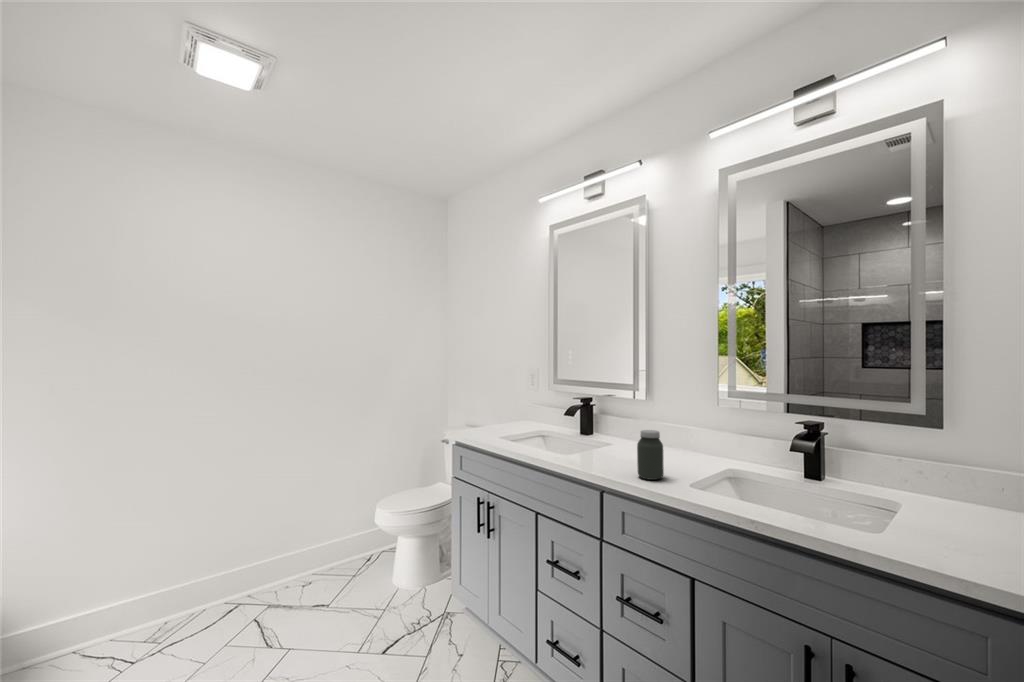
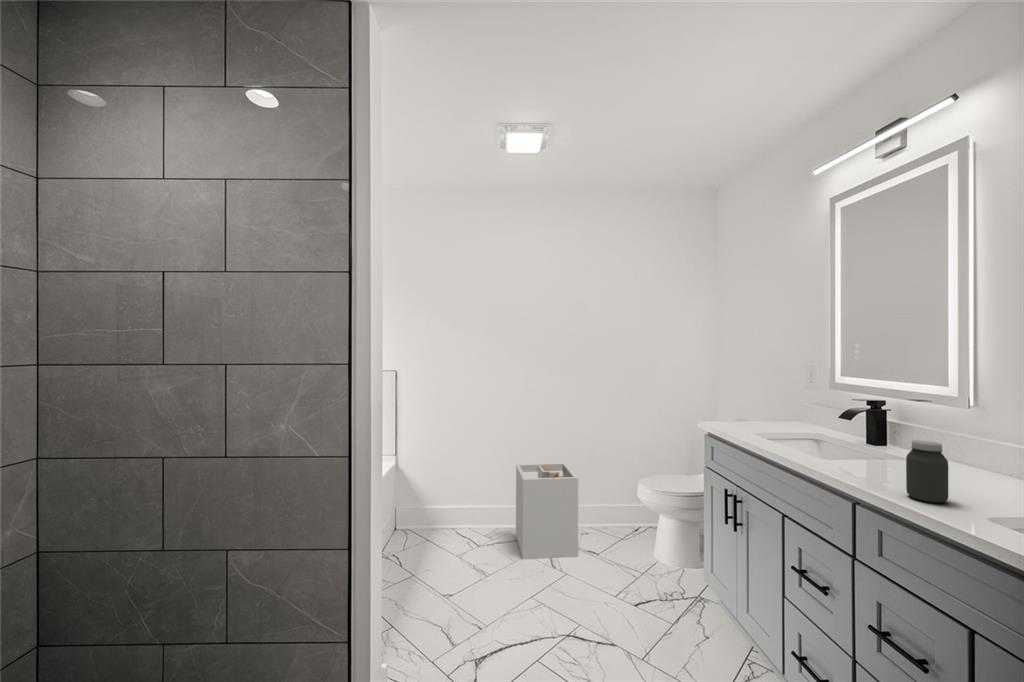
laundry hamper: none [209,501,305,644] -> present [516,464,578,560]

